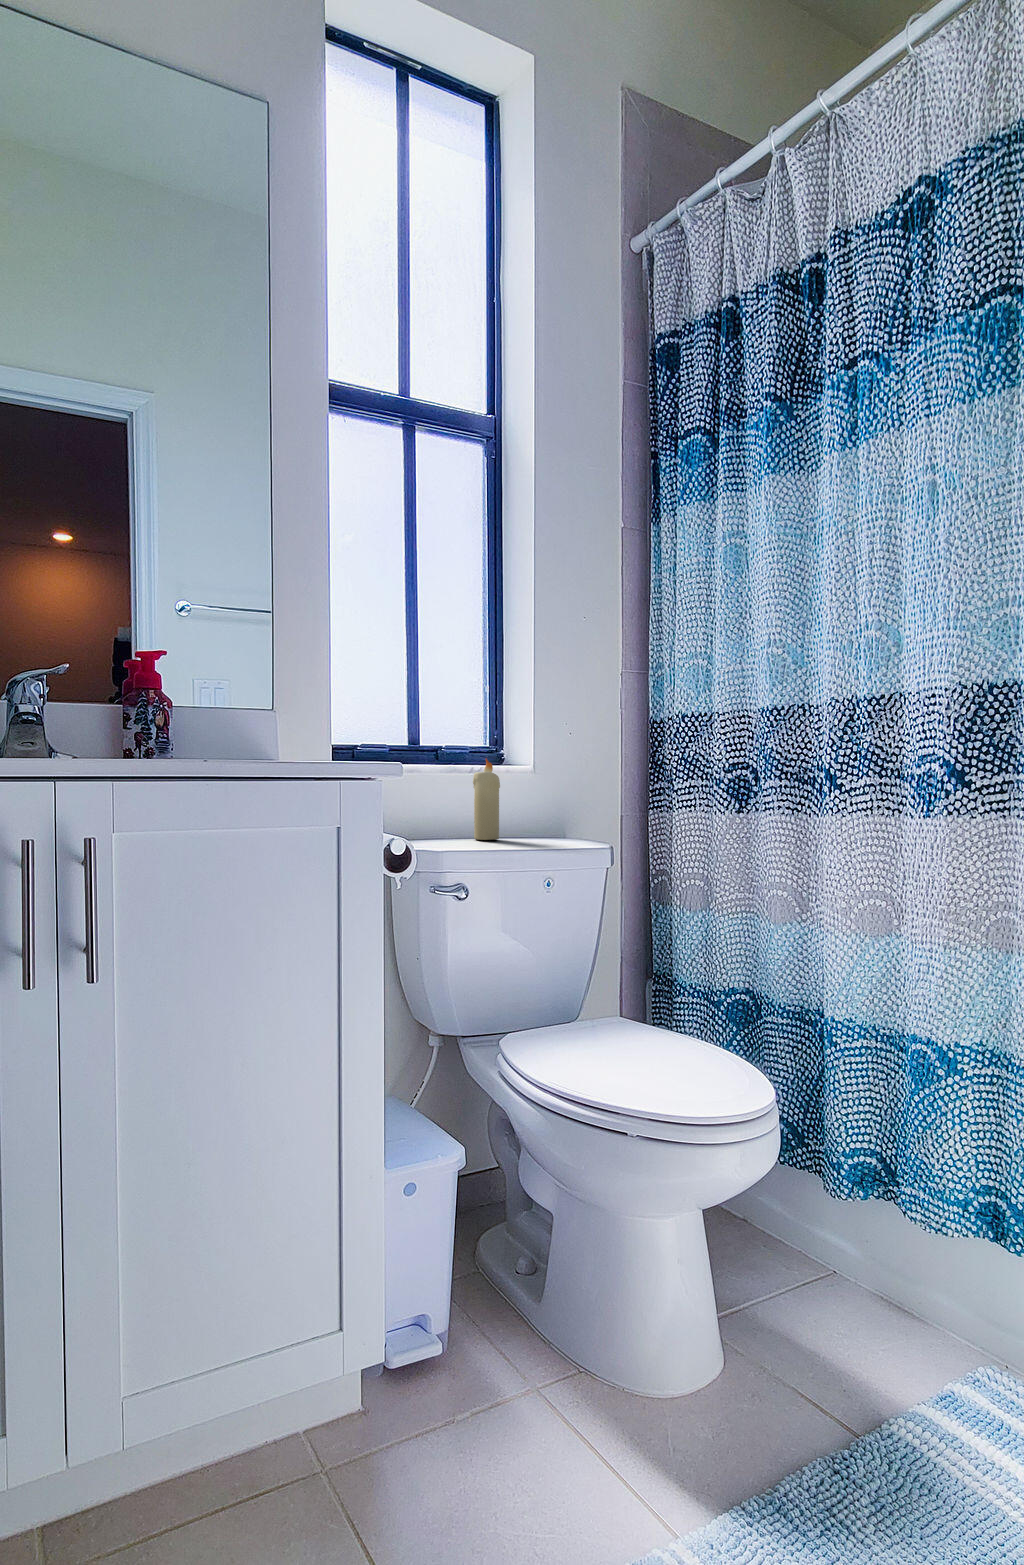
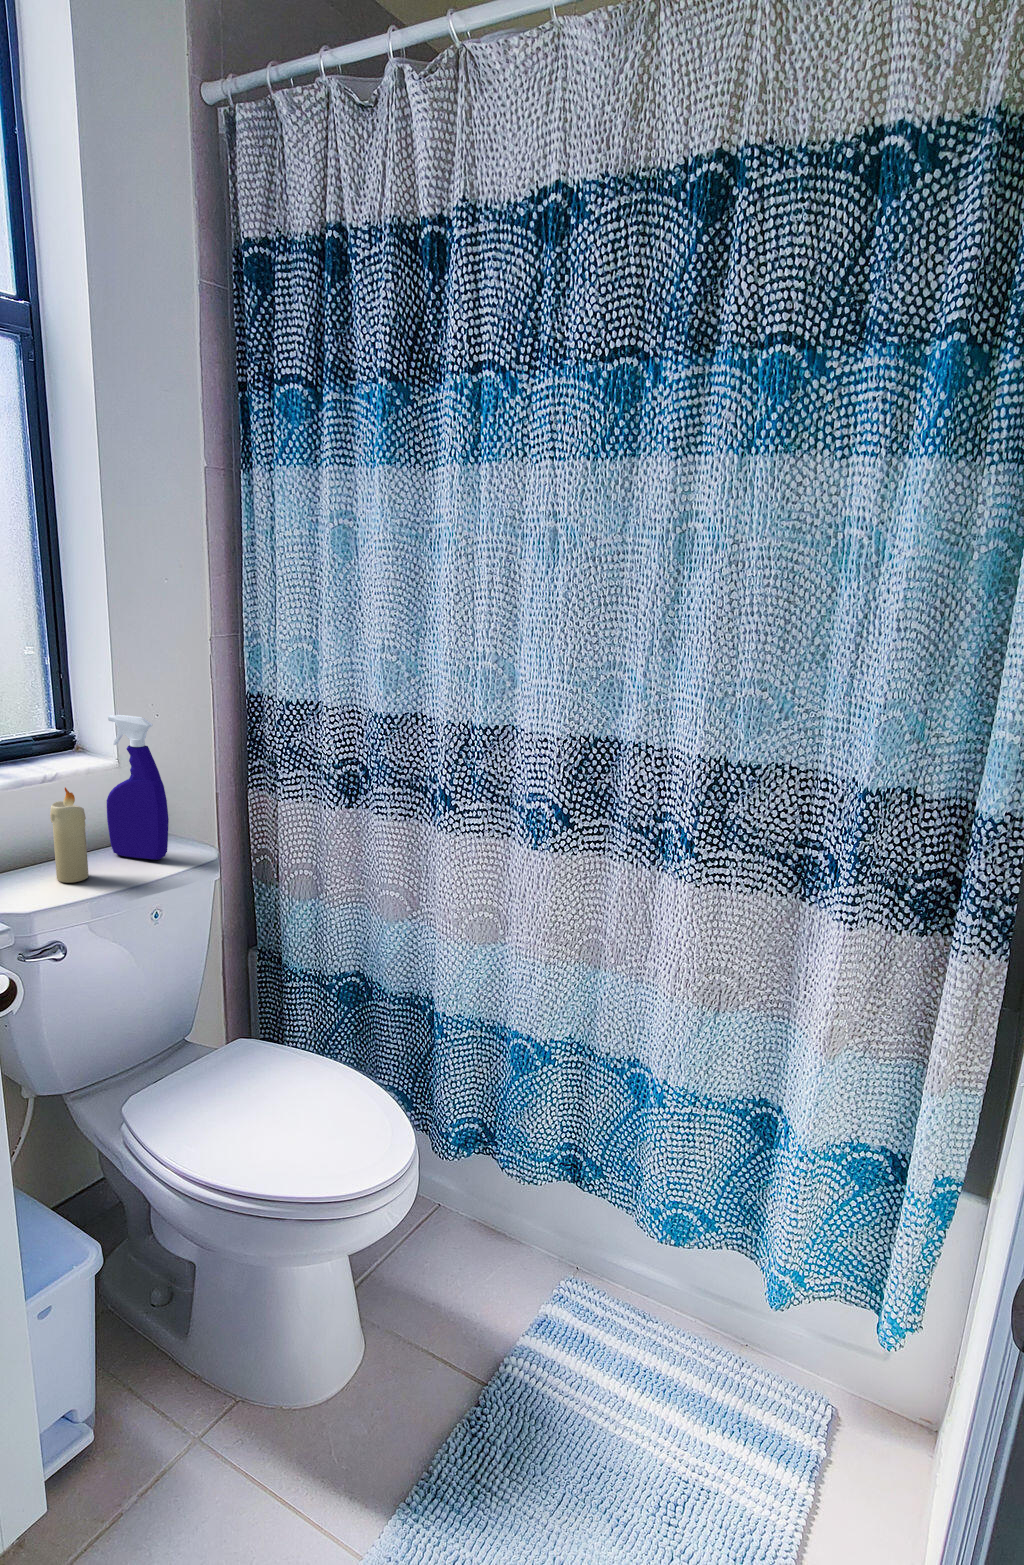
spray bottle: none [520,709,569,838] -> present [107,715,169,860]

